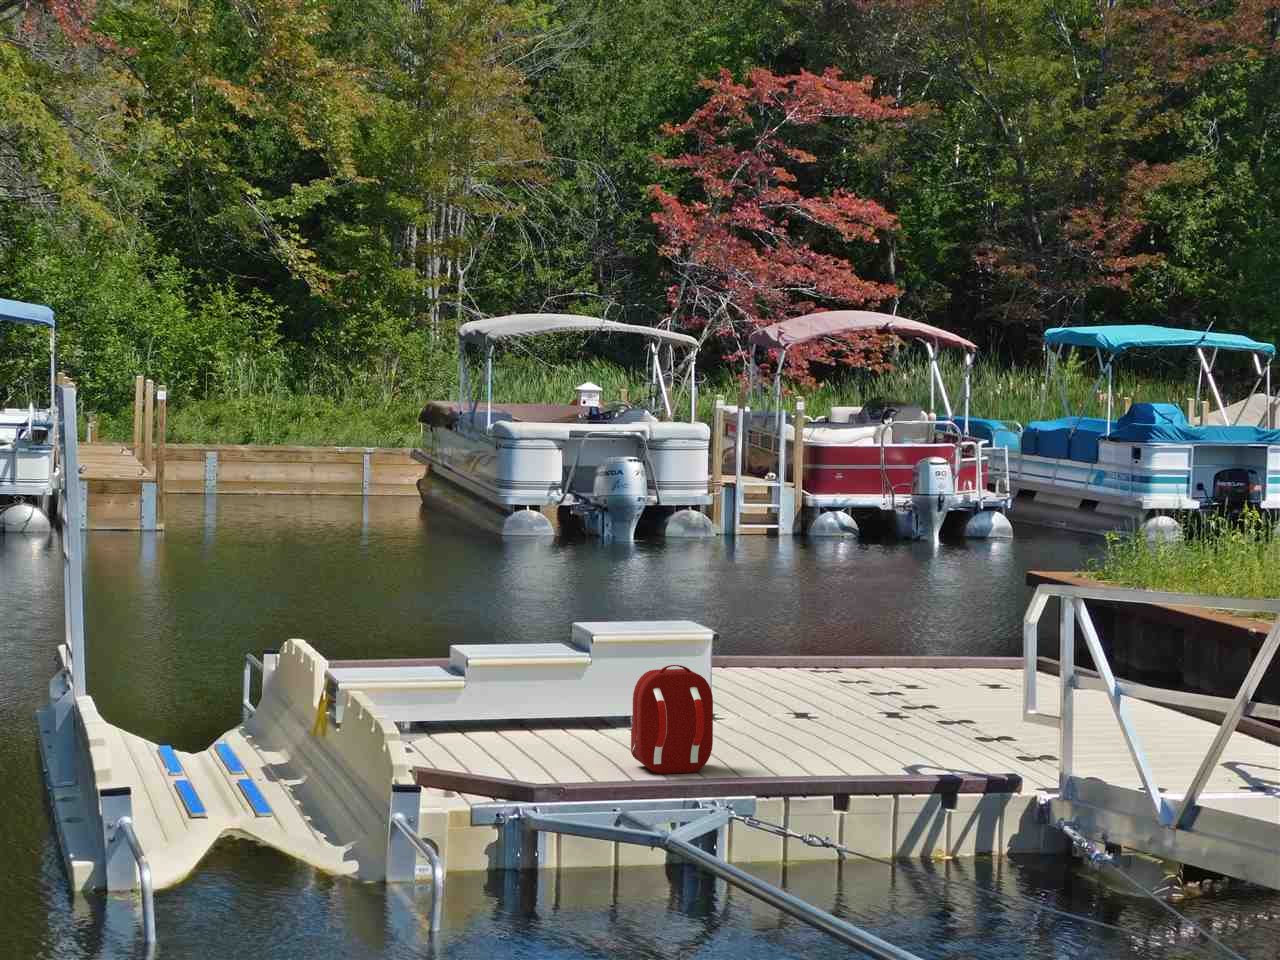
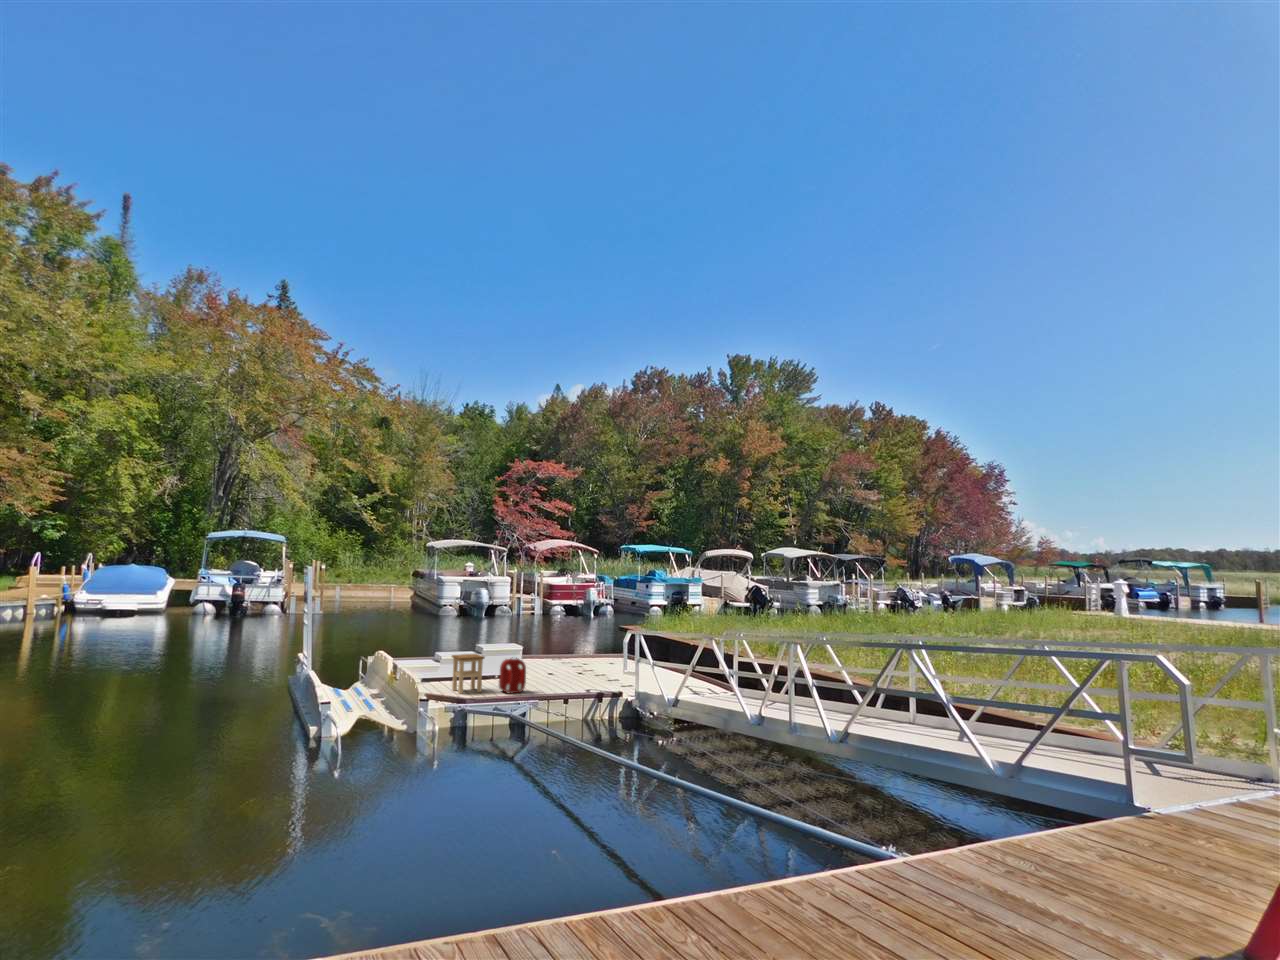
stool: none [488,652,586,772] -> present [452,654,485,694]

